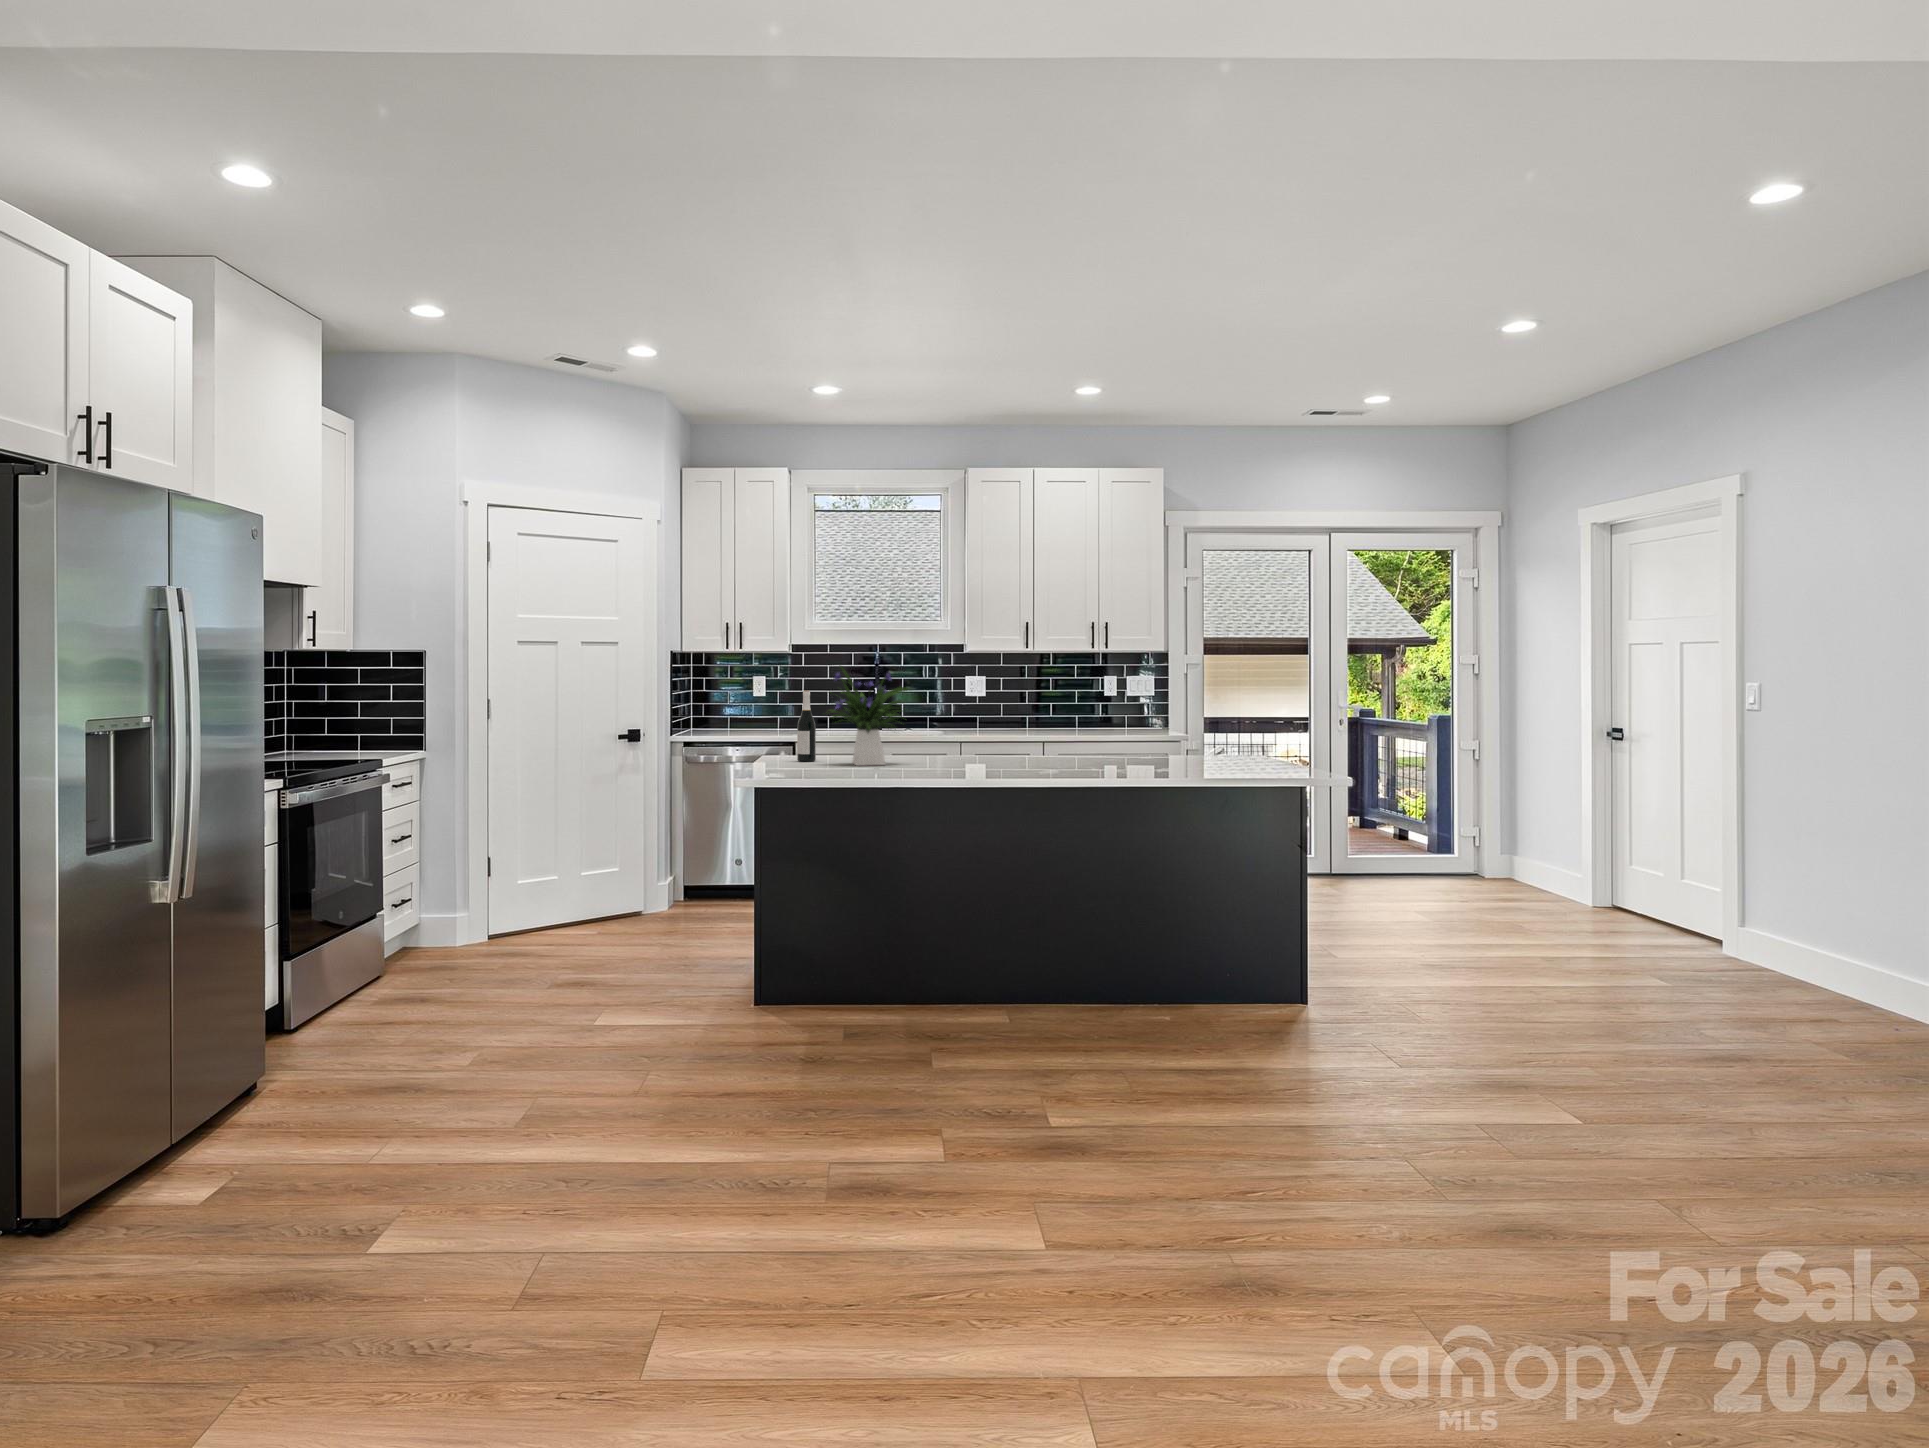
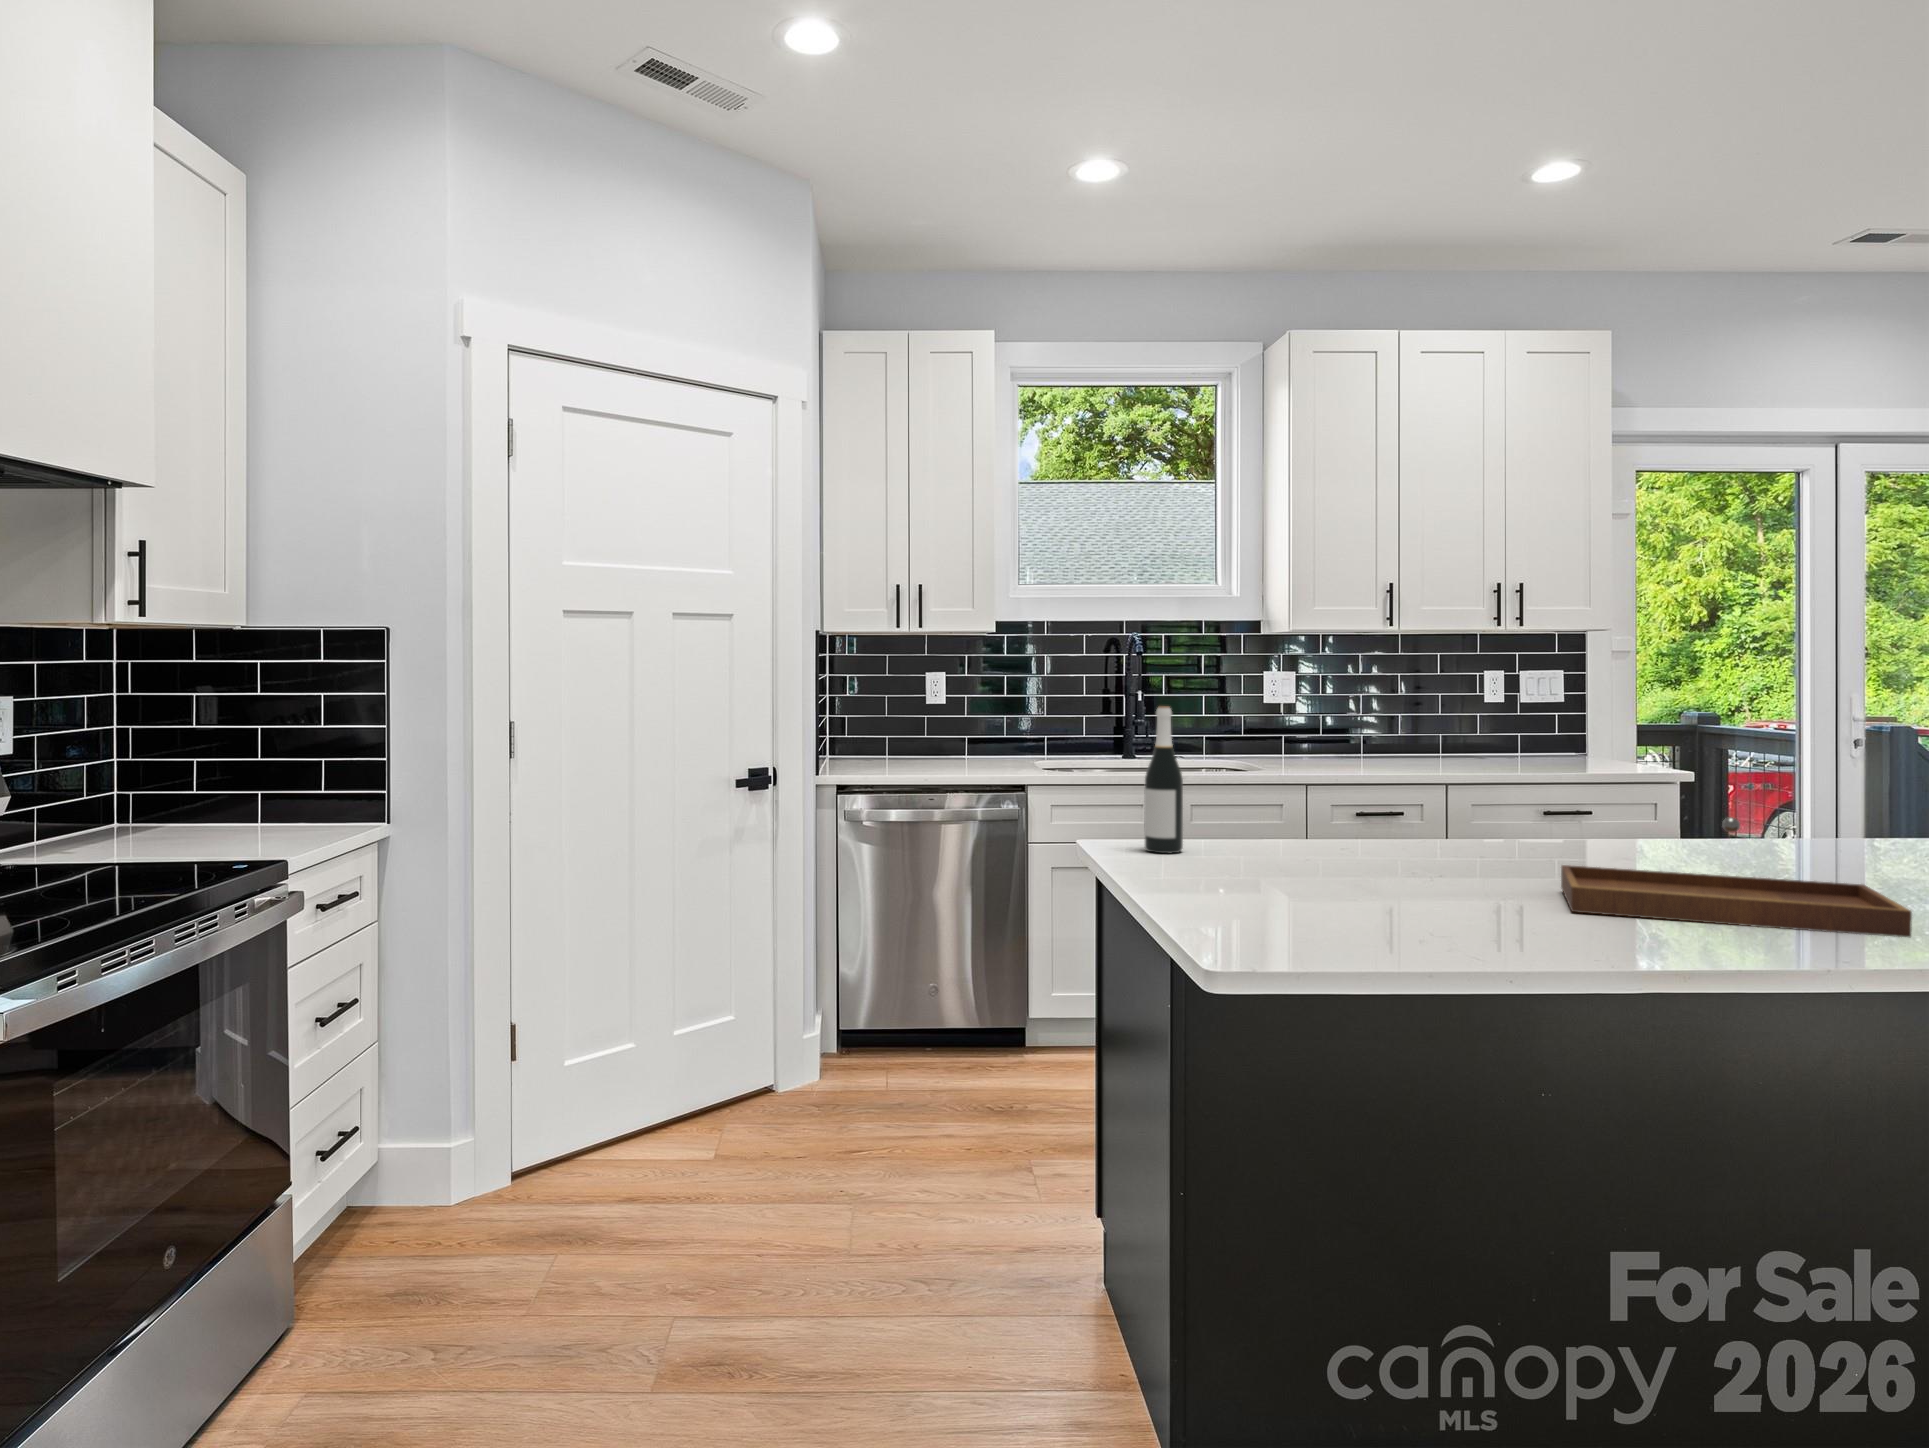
flower arrangement: present [827,667,910,766] -> none [1230,654,1451,875]
tray: none [917,732,1040,775] -> present [1561,817,1912,937]

